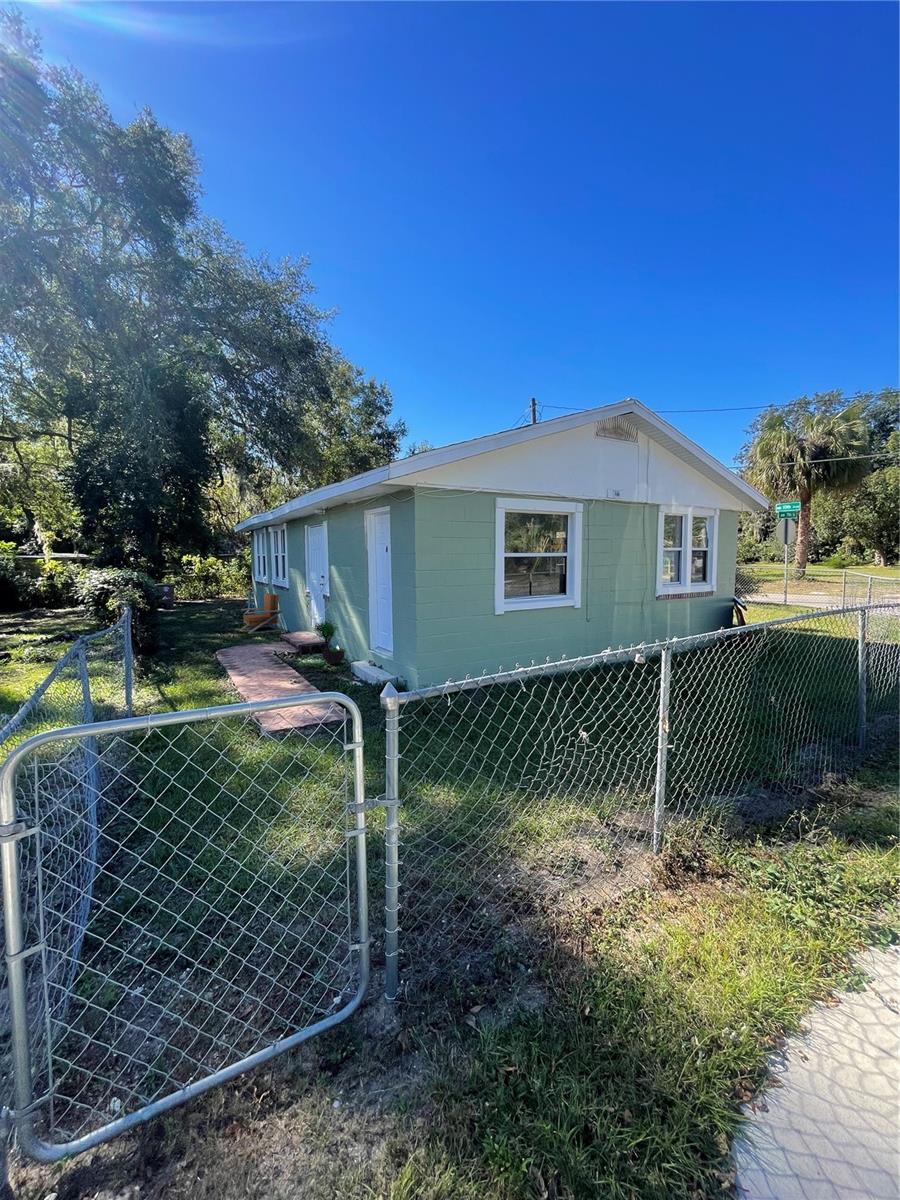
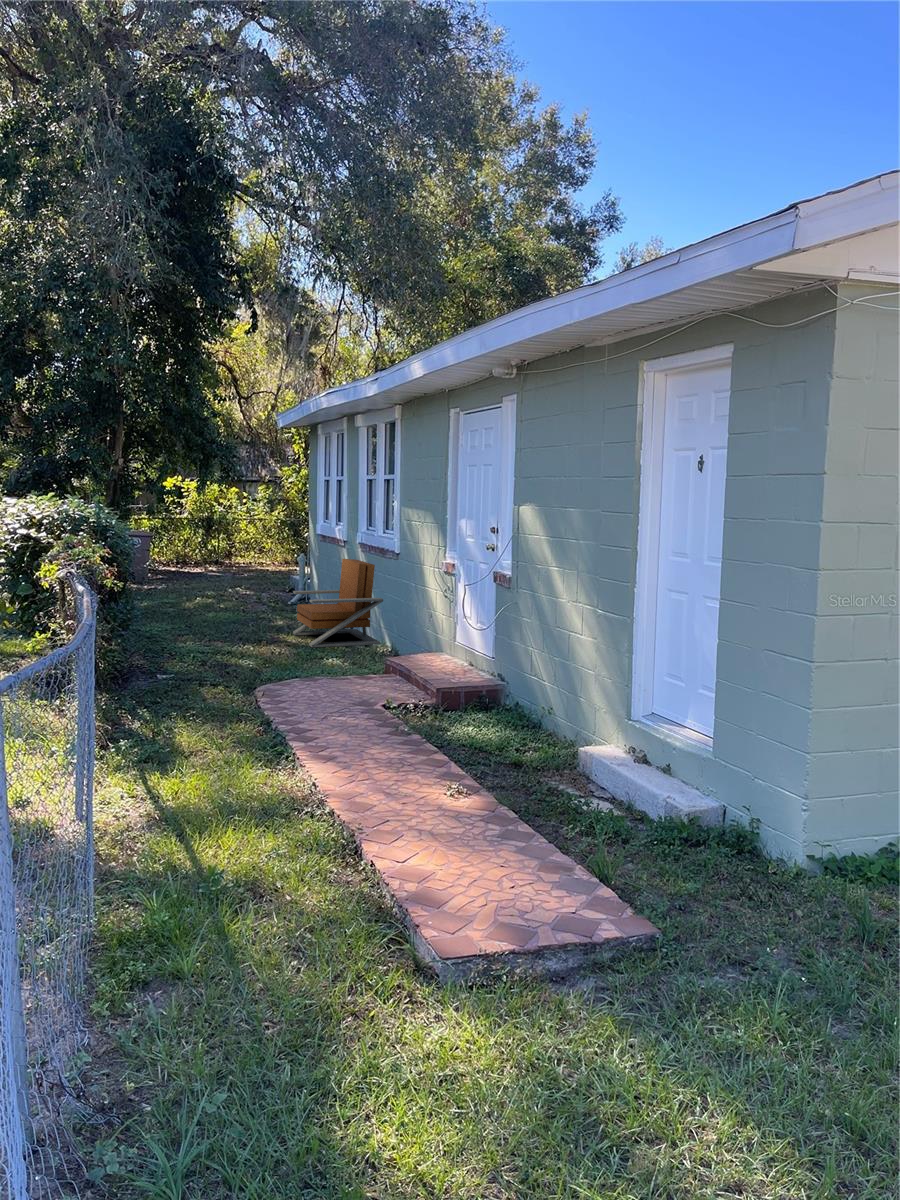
potted tree: present [314,620,345,664] -> none [493,626,570,748]

